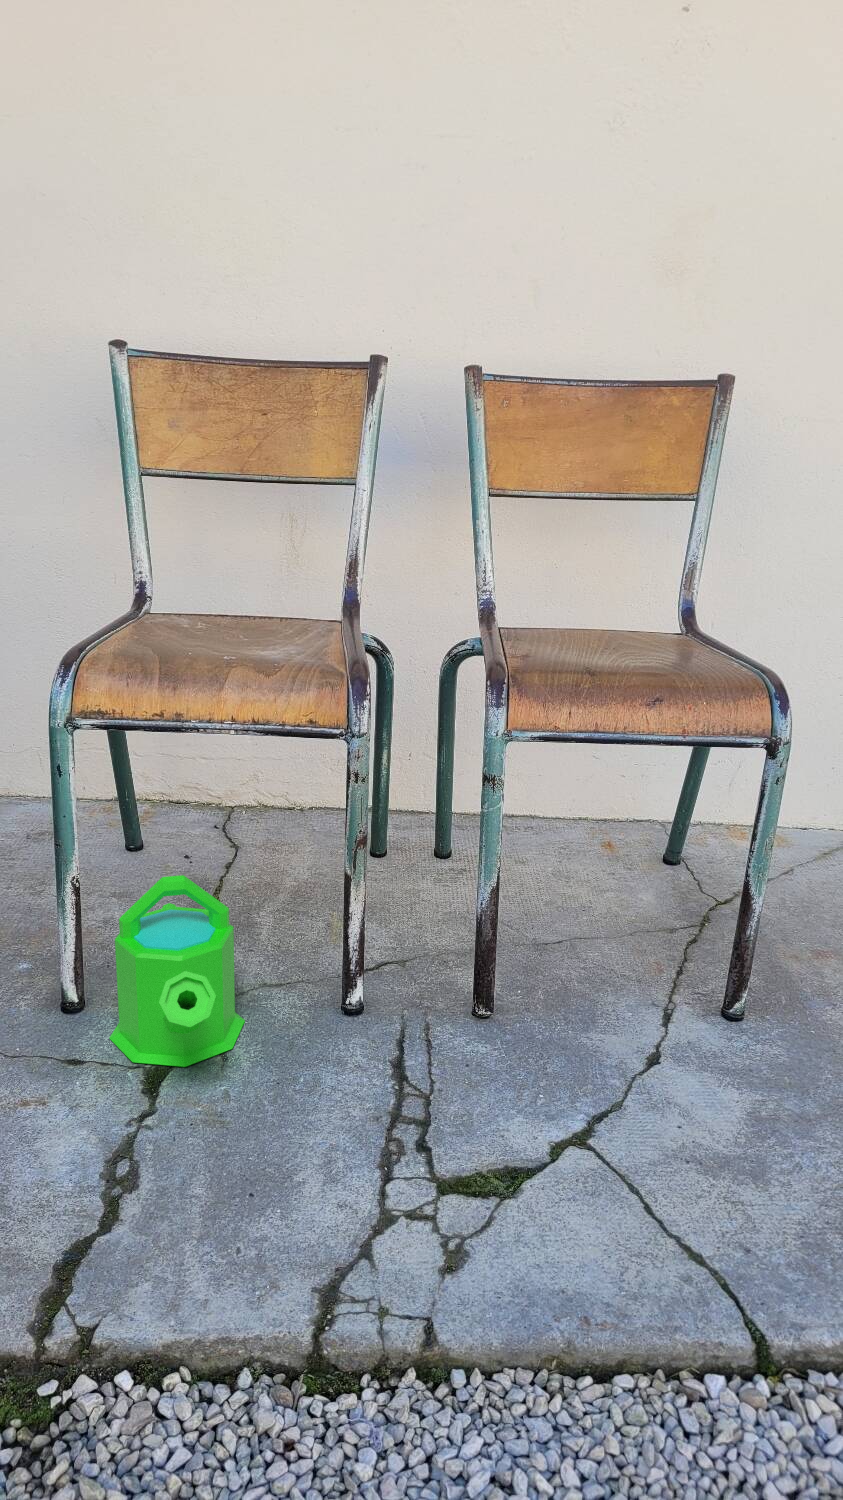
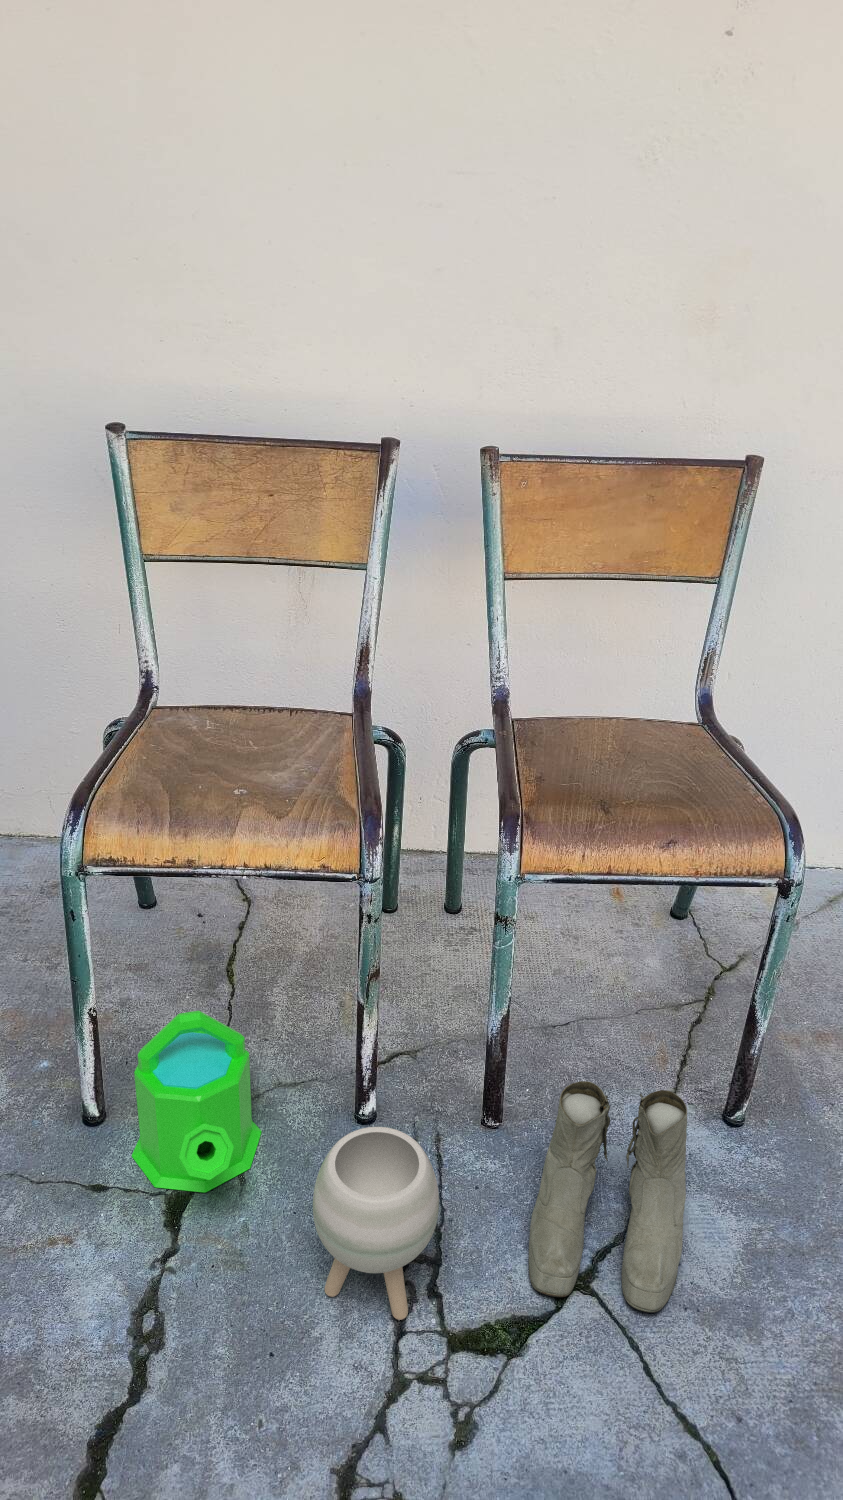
boots: none [522,937,684,1161] -> present [529,1081,687,1313]
planter: none [297,963,428,1167] -> present [313,1127,439,1320]

